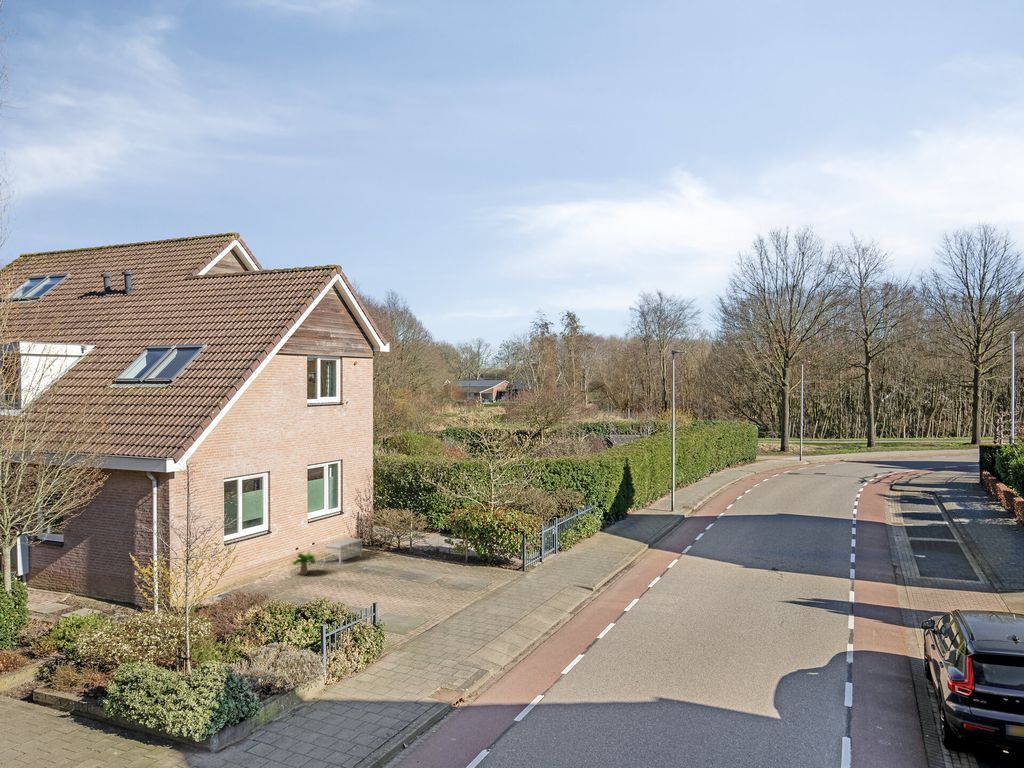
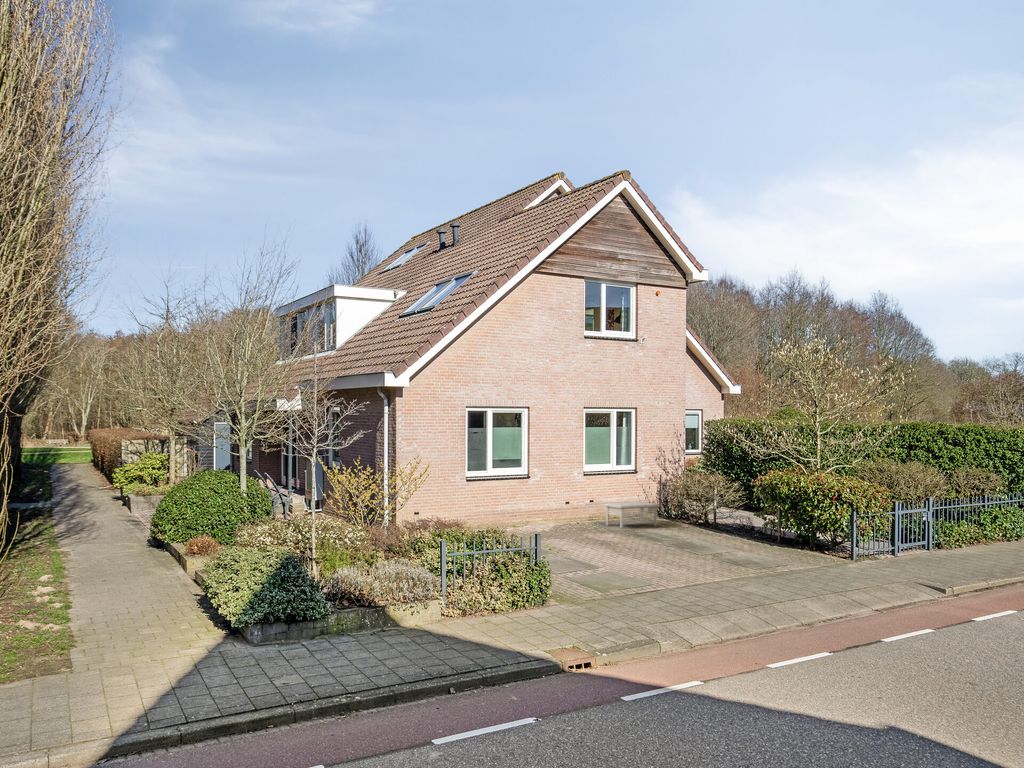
potted plant: present [292,551,316,575] -> none [553,504,585,531]

